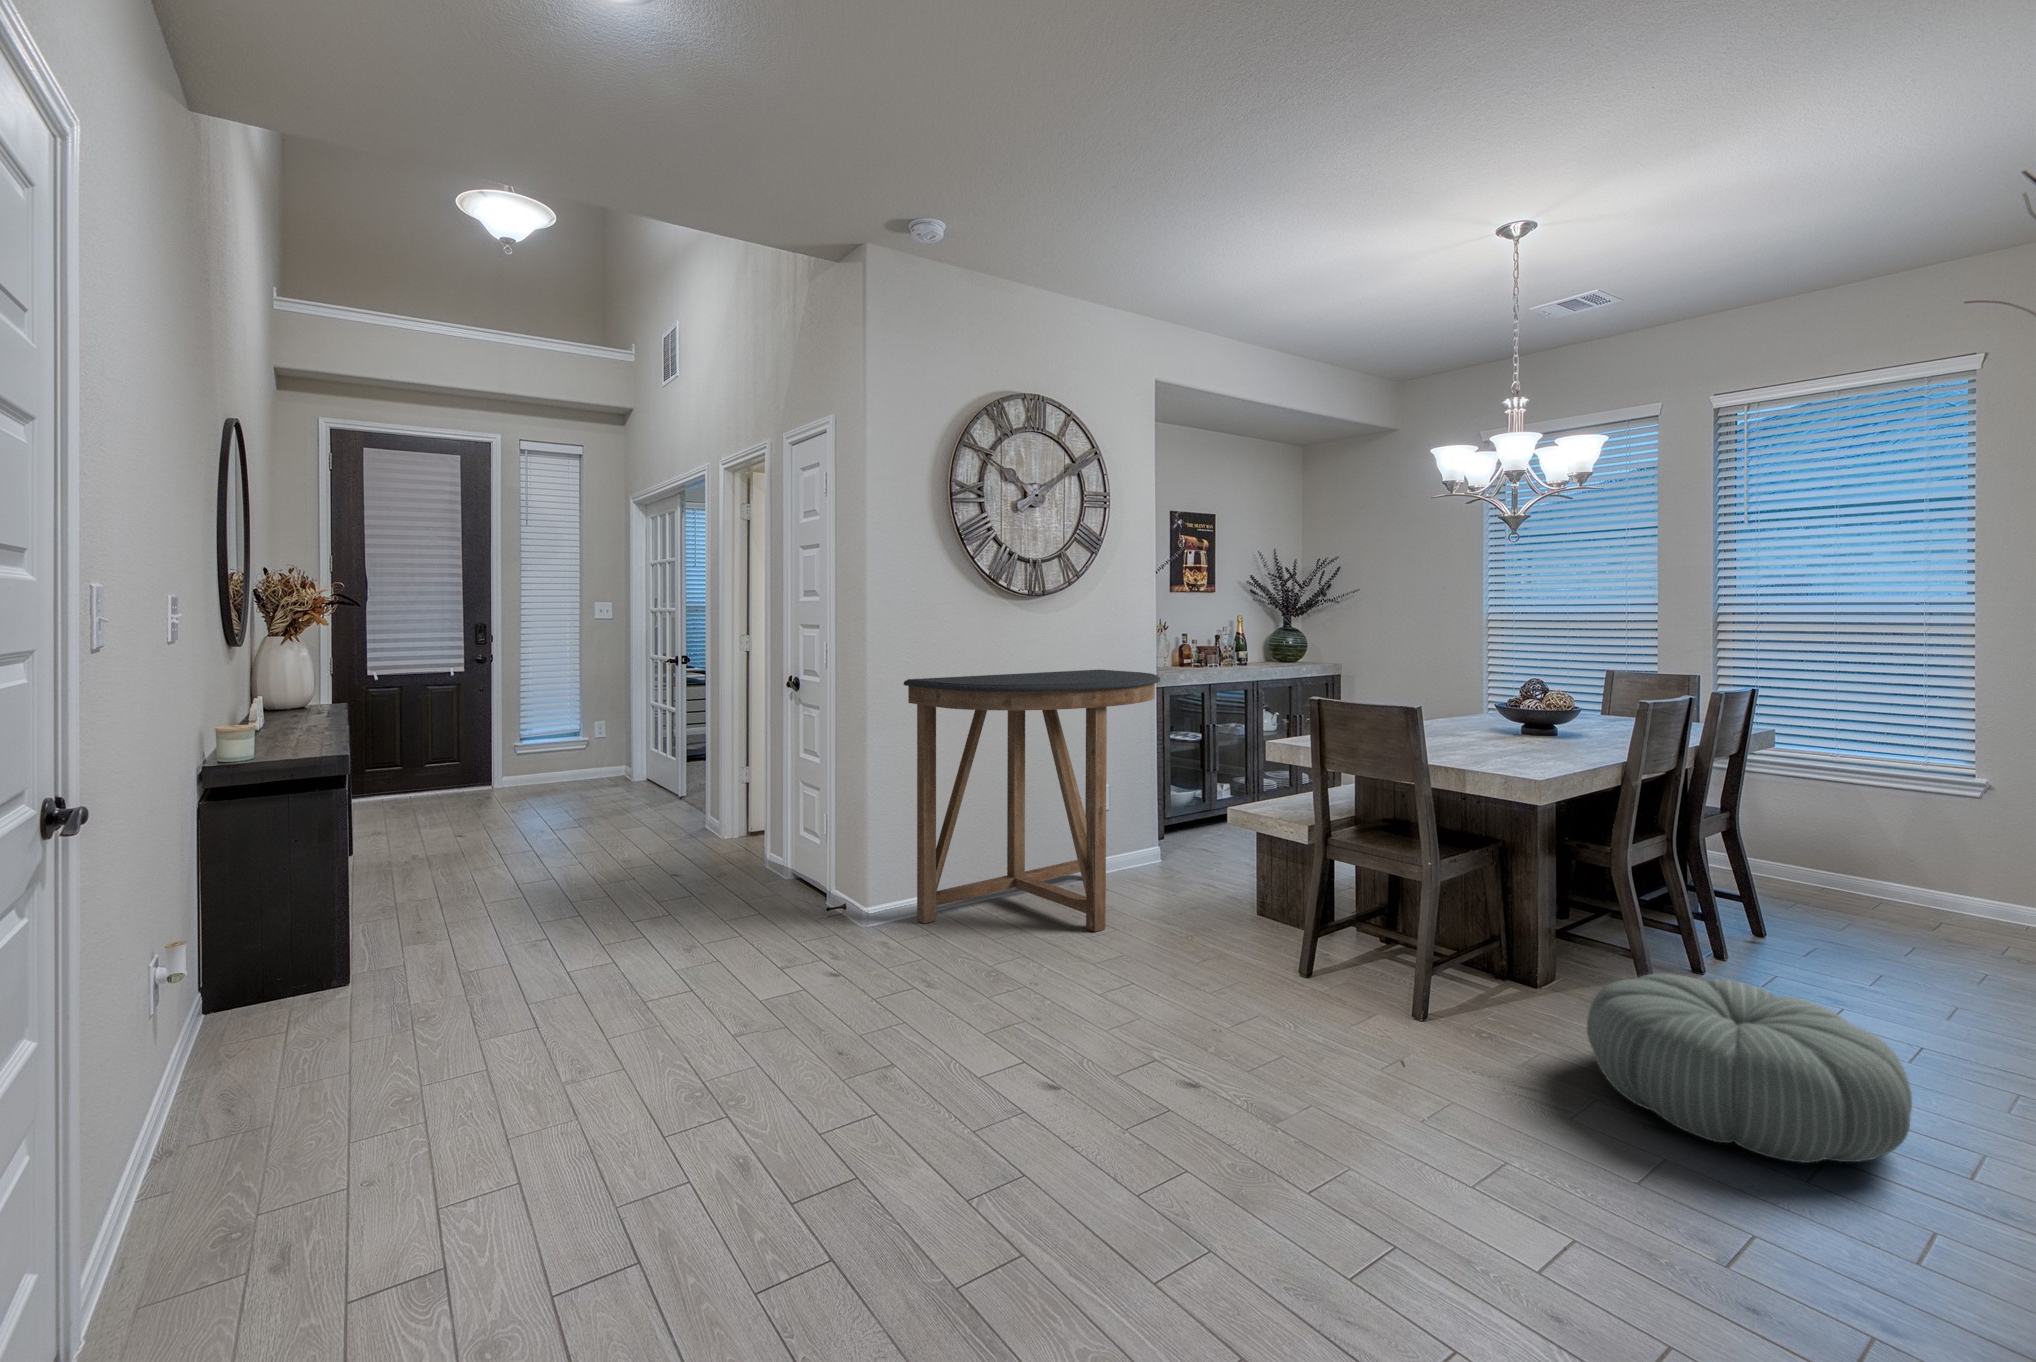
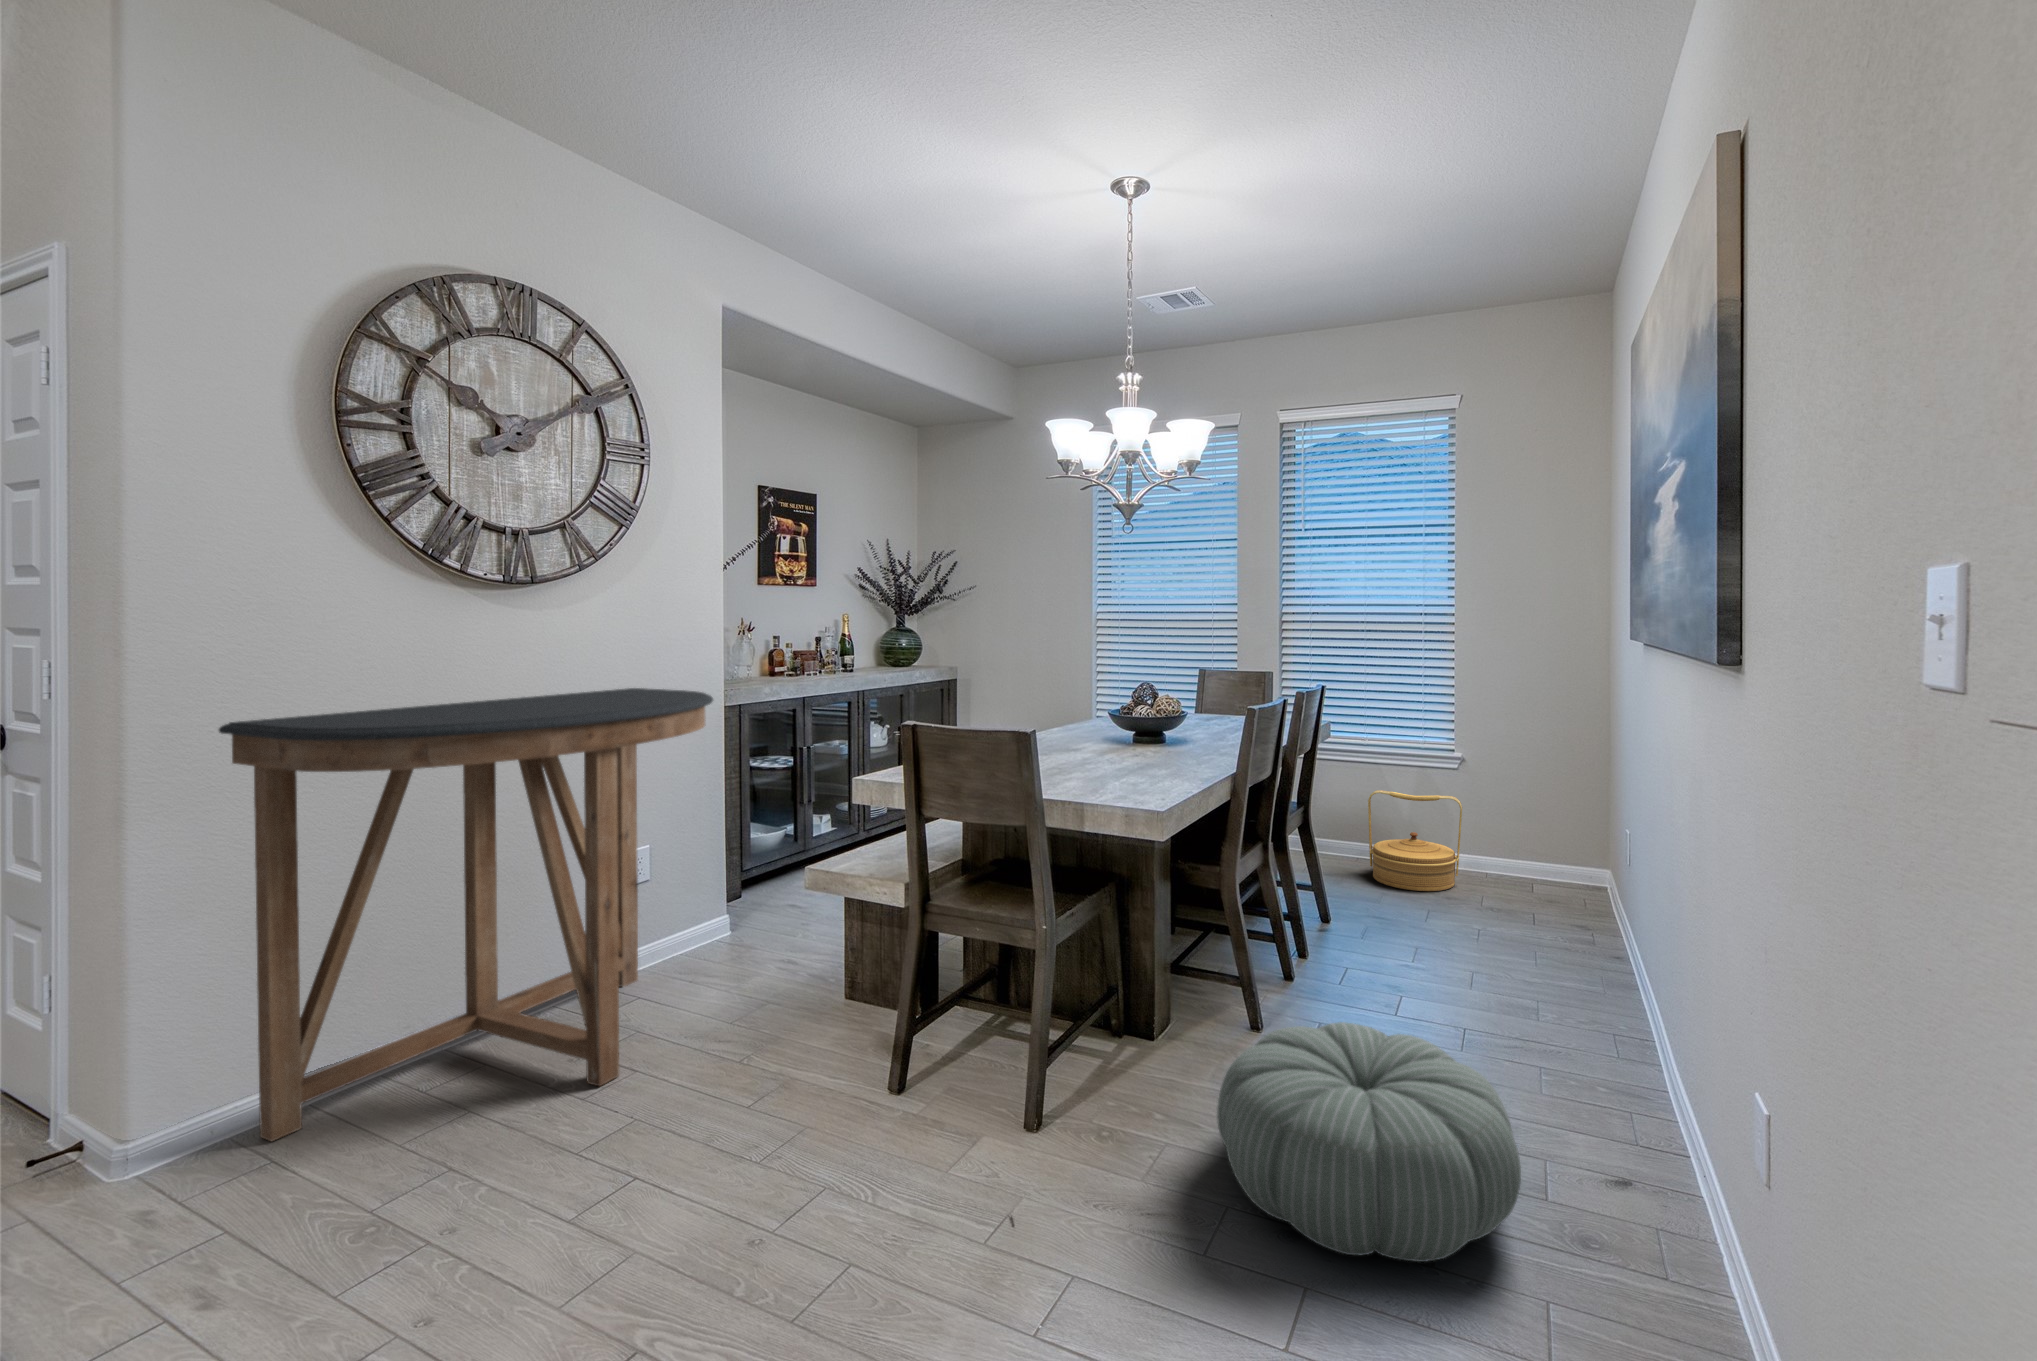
woven basket: none [1832,809,1976,927] -> present [1368,790,1462,891]

